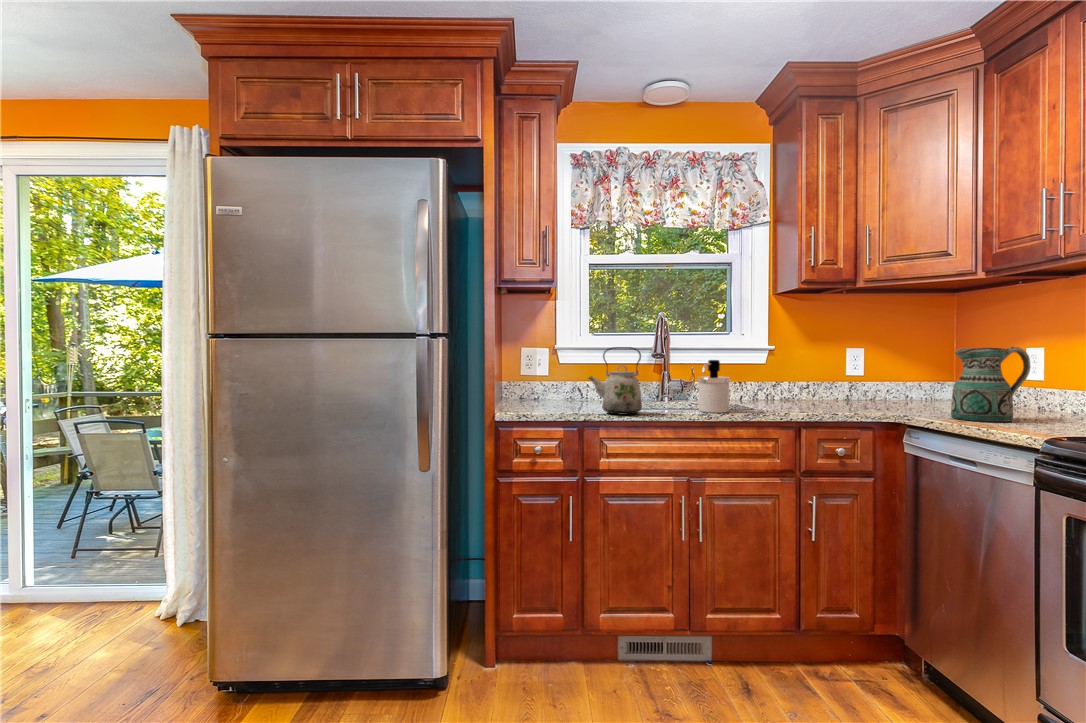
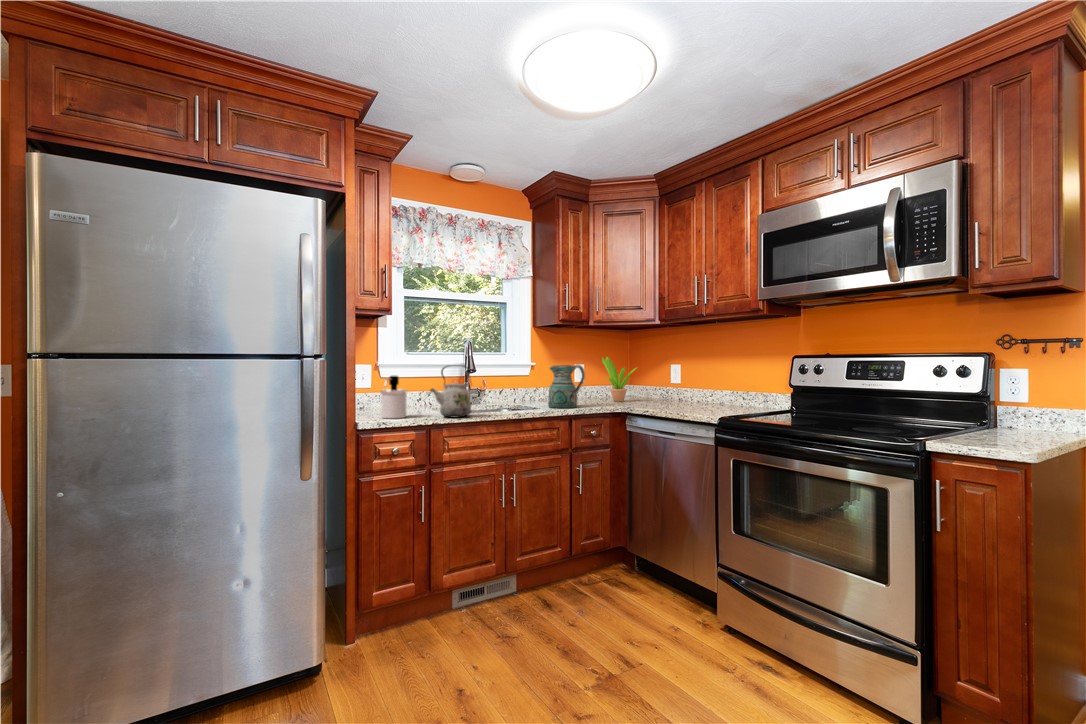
potted plant: none [889,335,957,407] -> present [601,357,637,402]
ceramic pitcher: present [951,347,1031,422] -> present [548,365,585,408]
soap dispenser: present [698,360,730,413] -> present [381,376,407,418]

